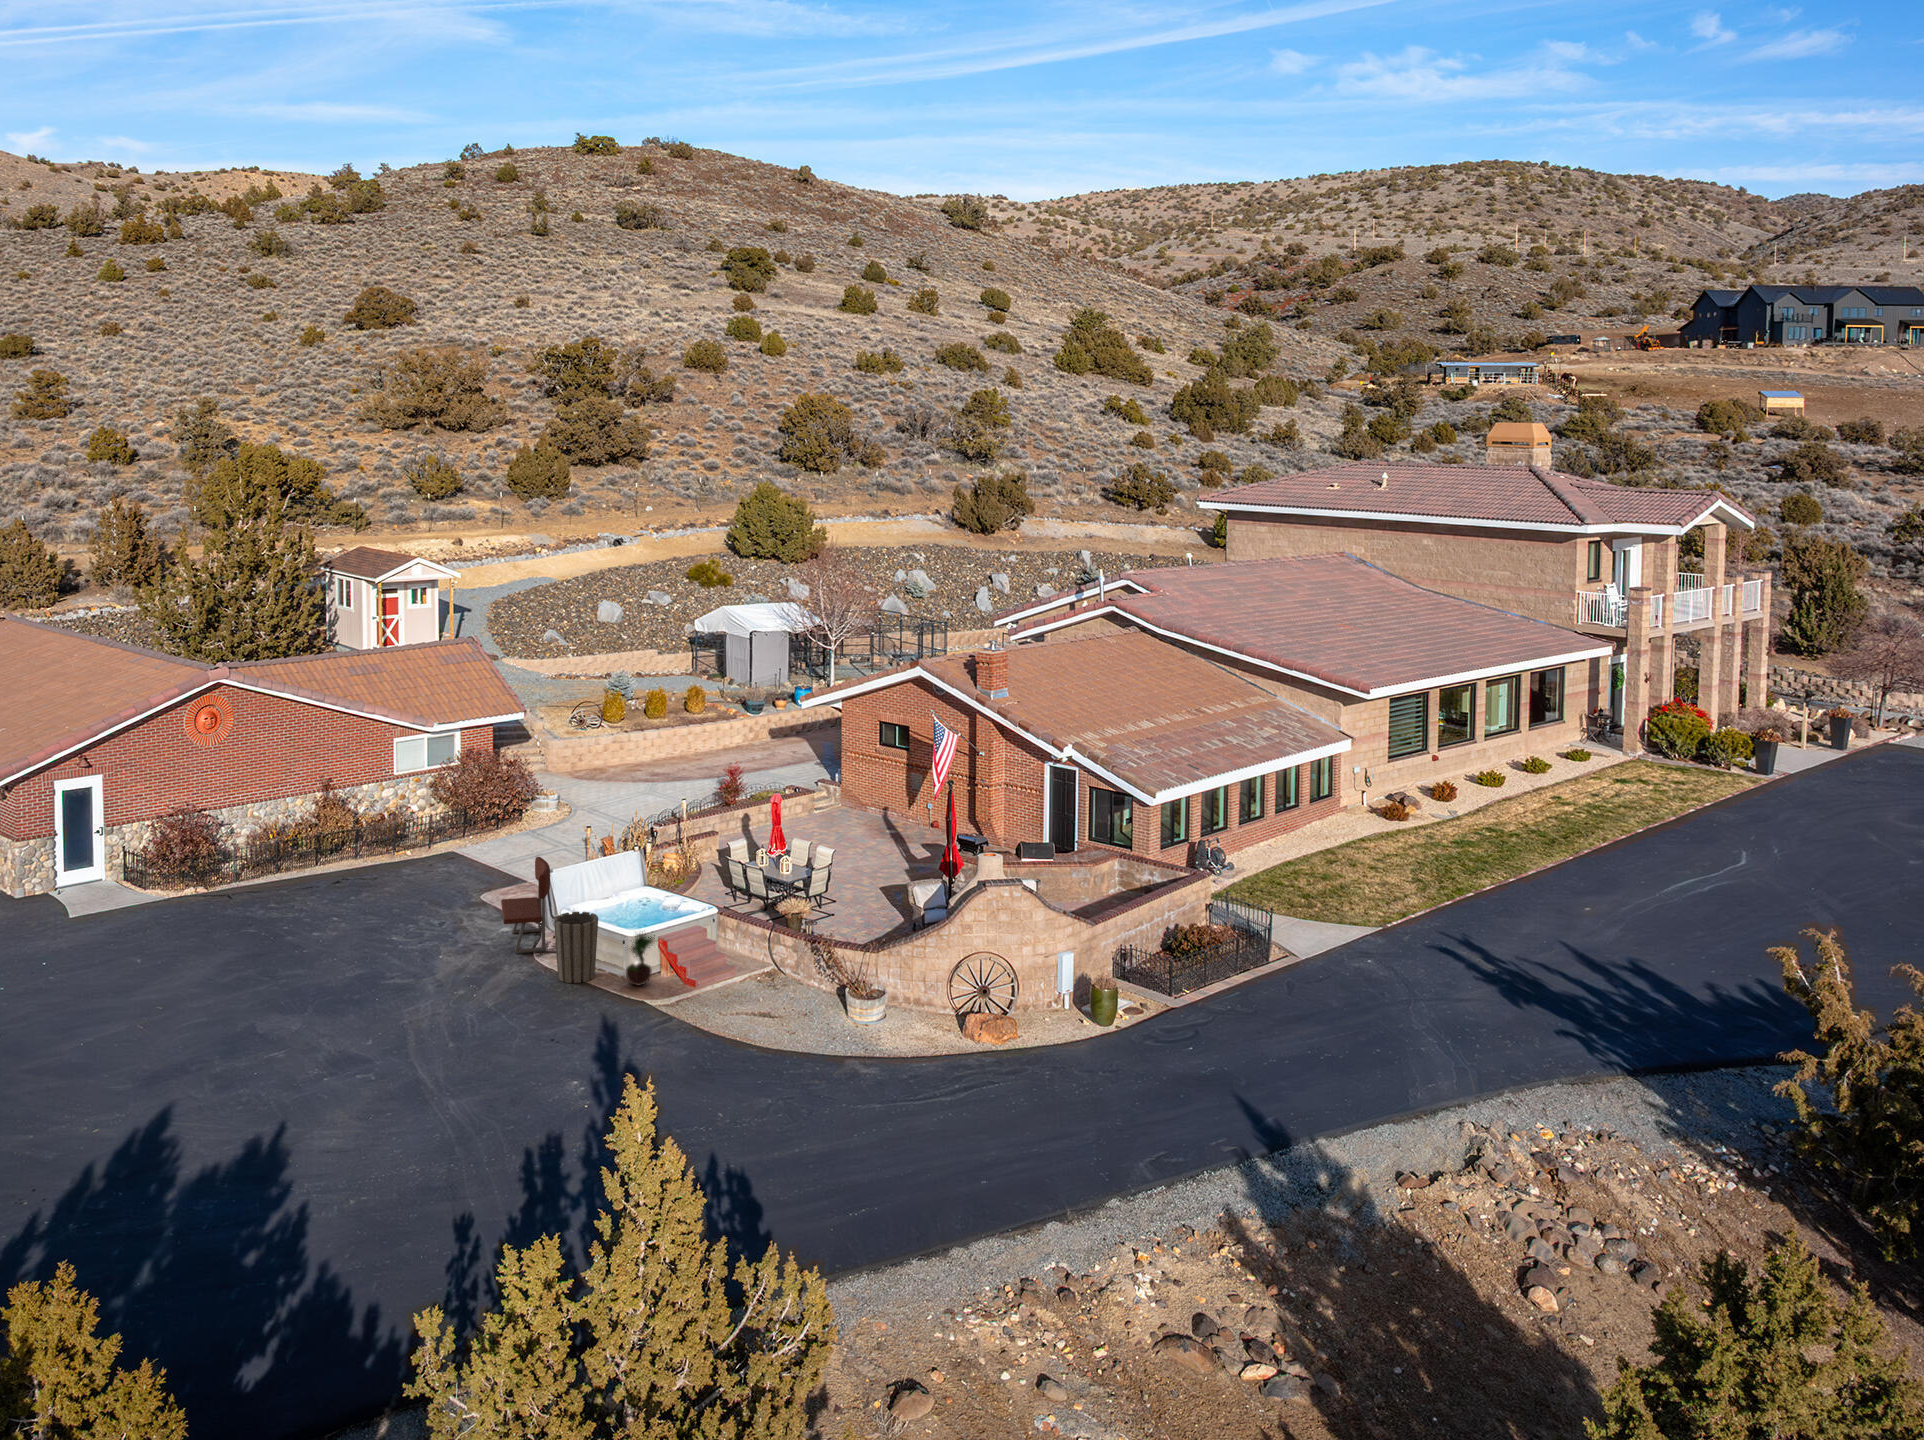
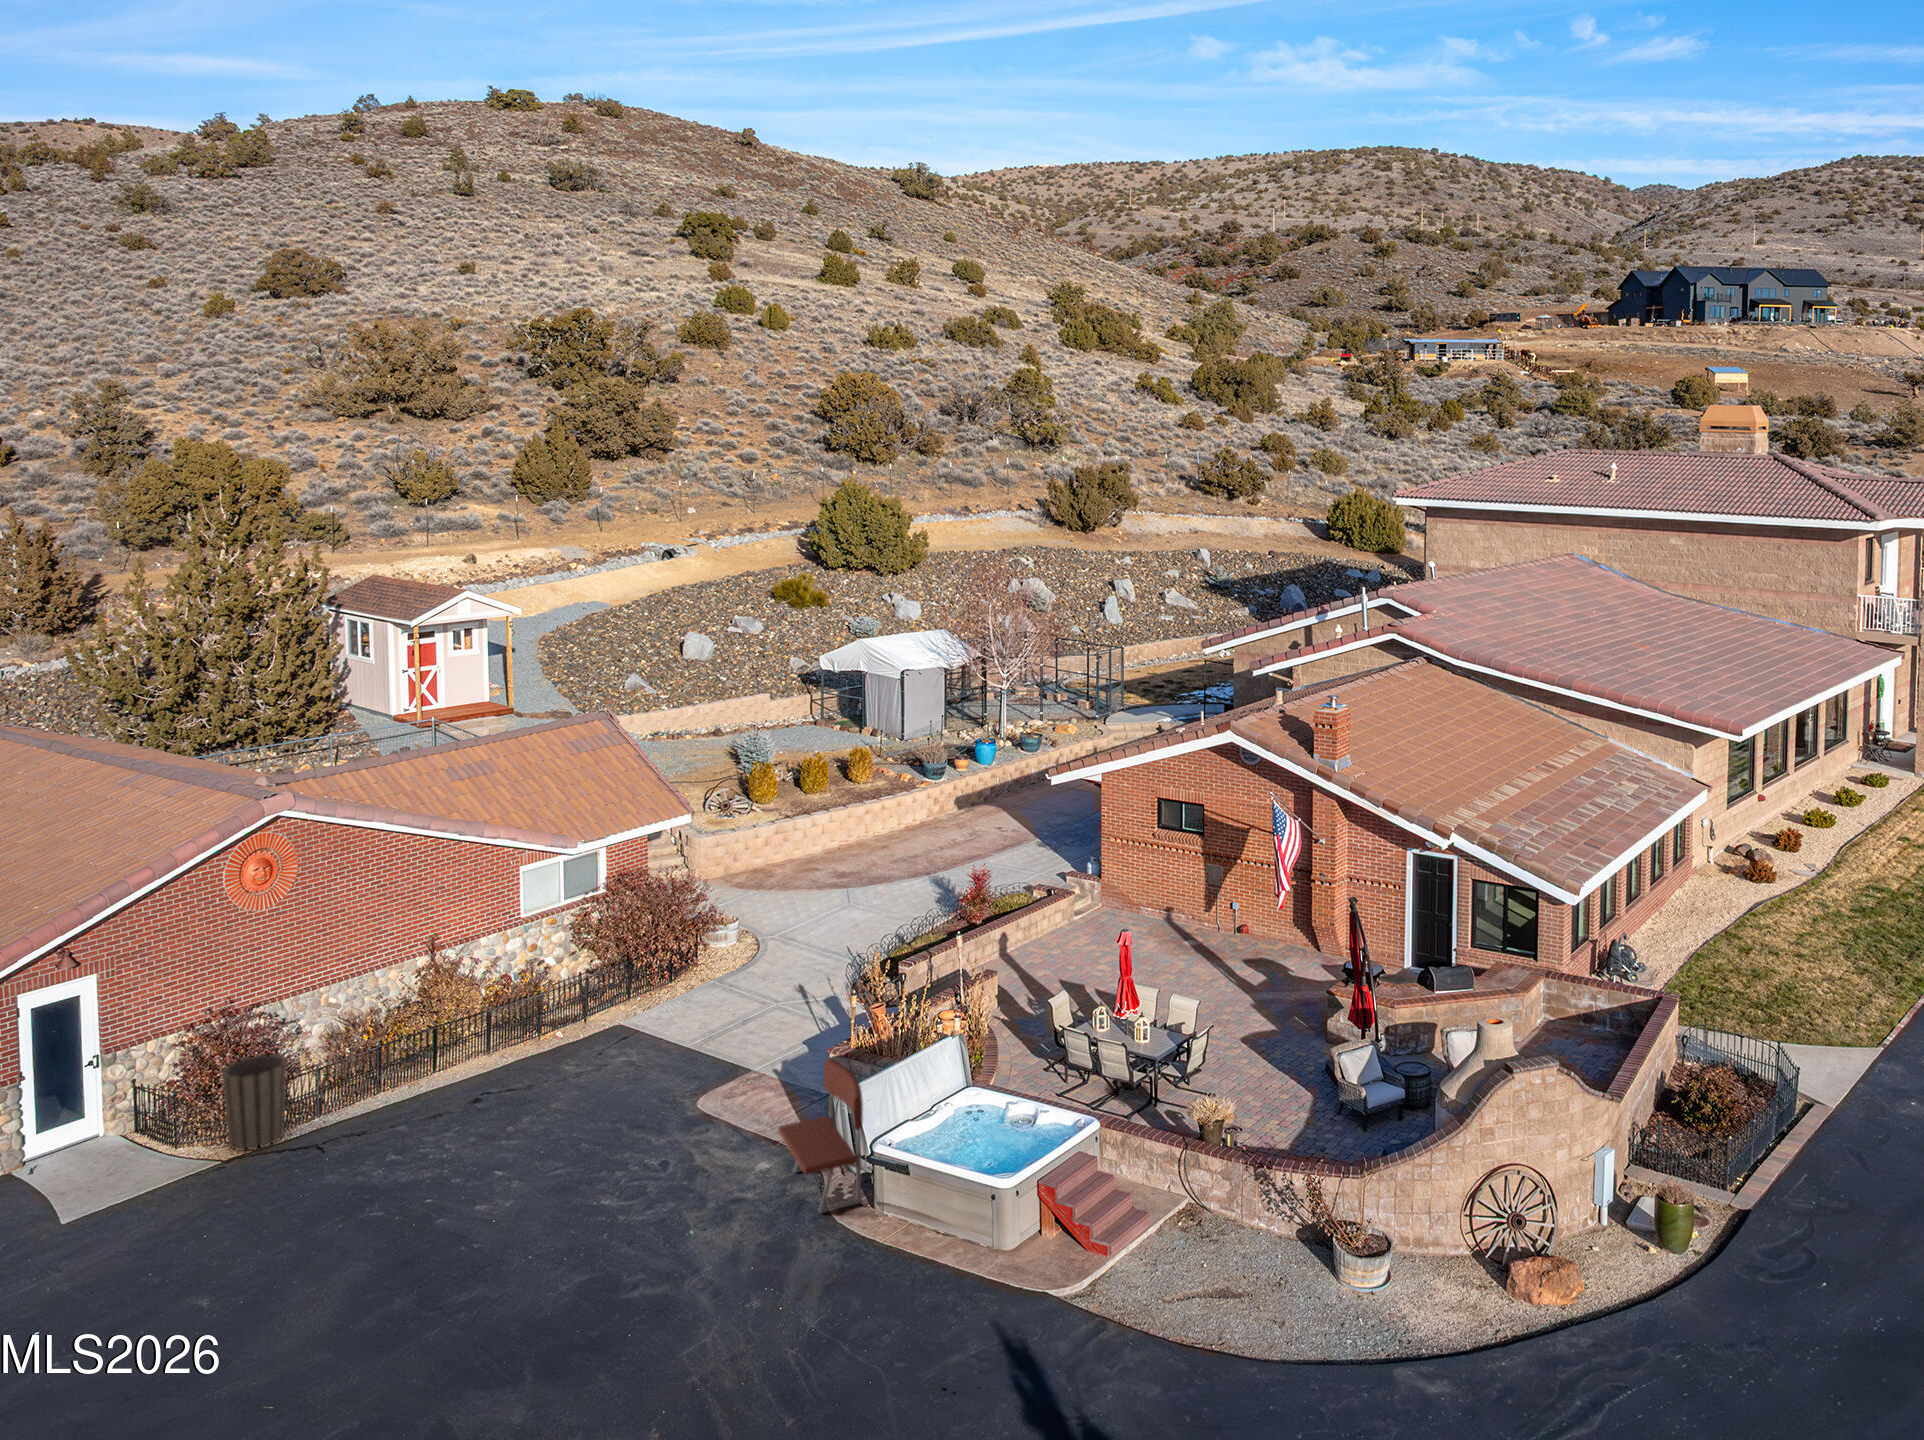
trash can: present [554,912,598,983] -> present [222,1054,286,1151]
potted tree: present [626,934,655,986] -> none [1015,1177,1065,1257]

